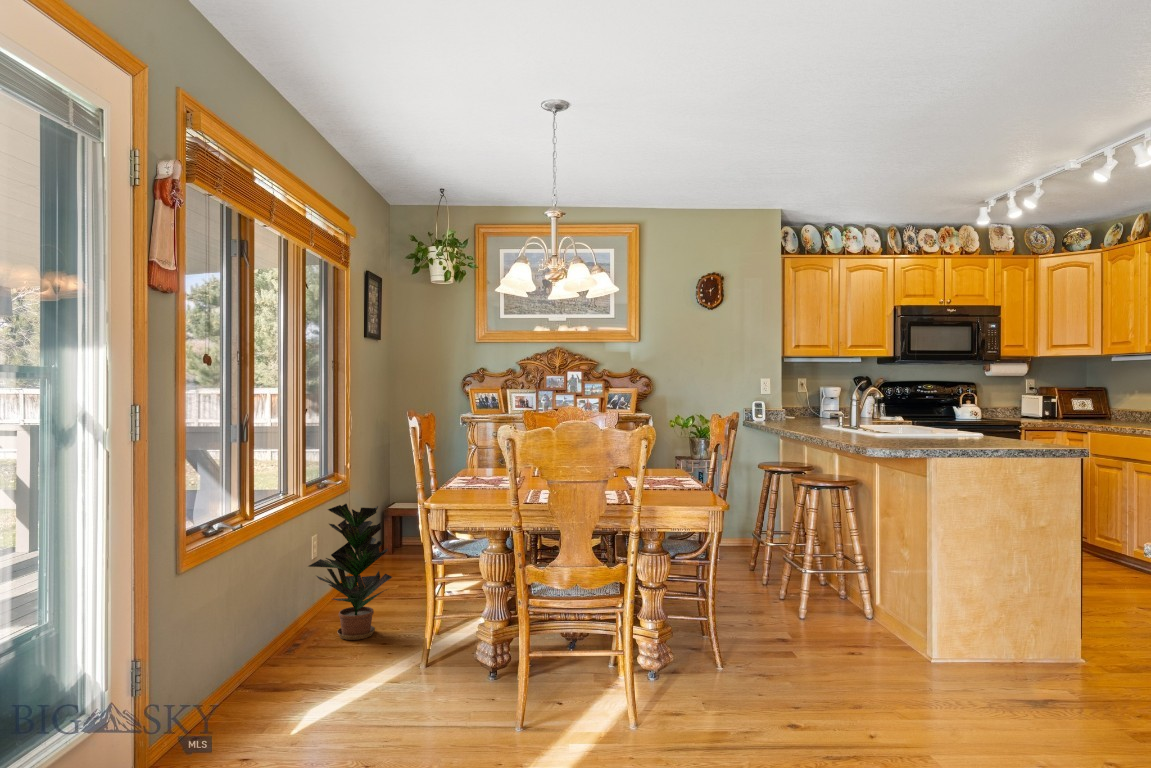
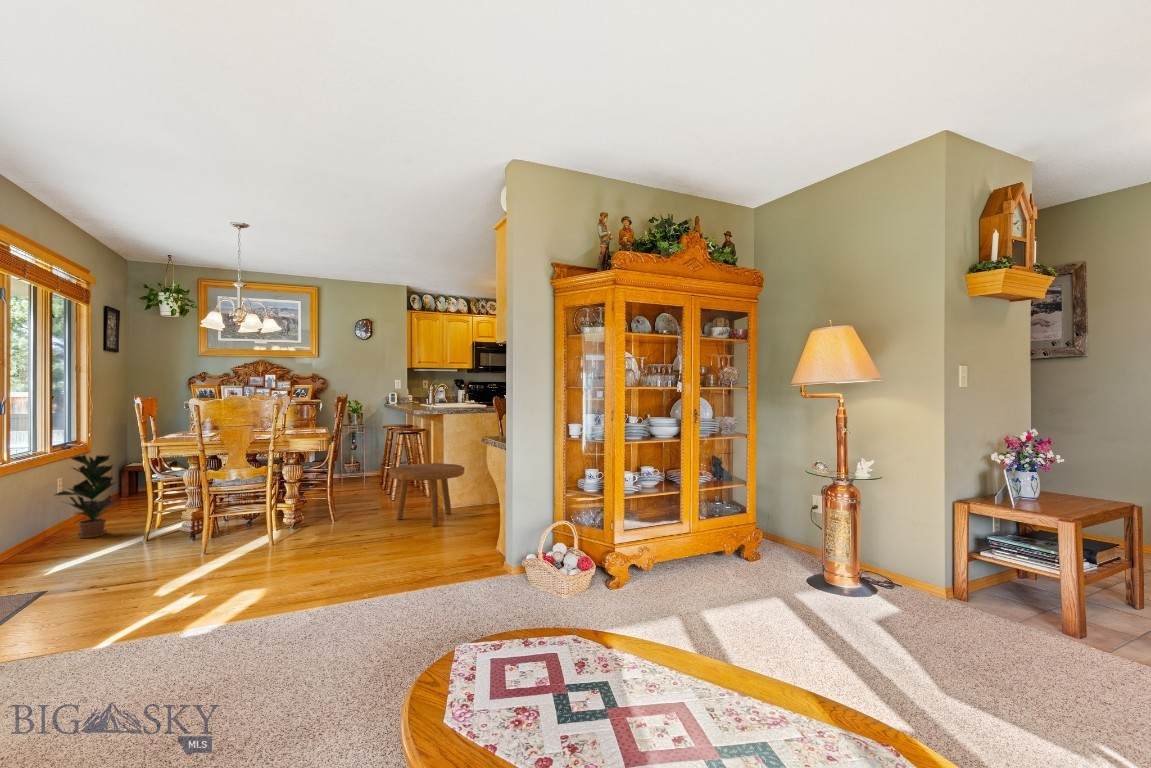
footstool: none [838,555,1004,708] -> present [390,463,465,526]

